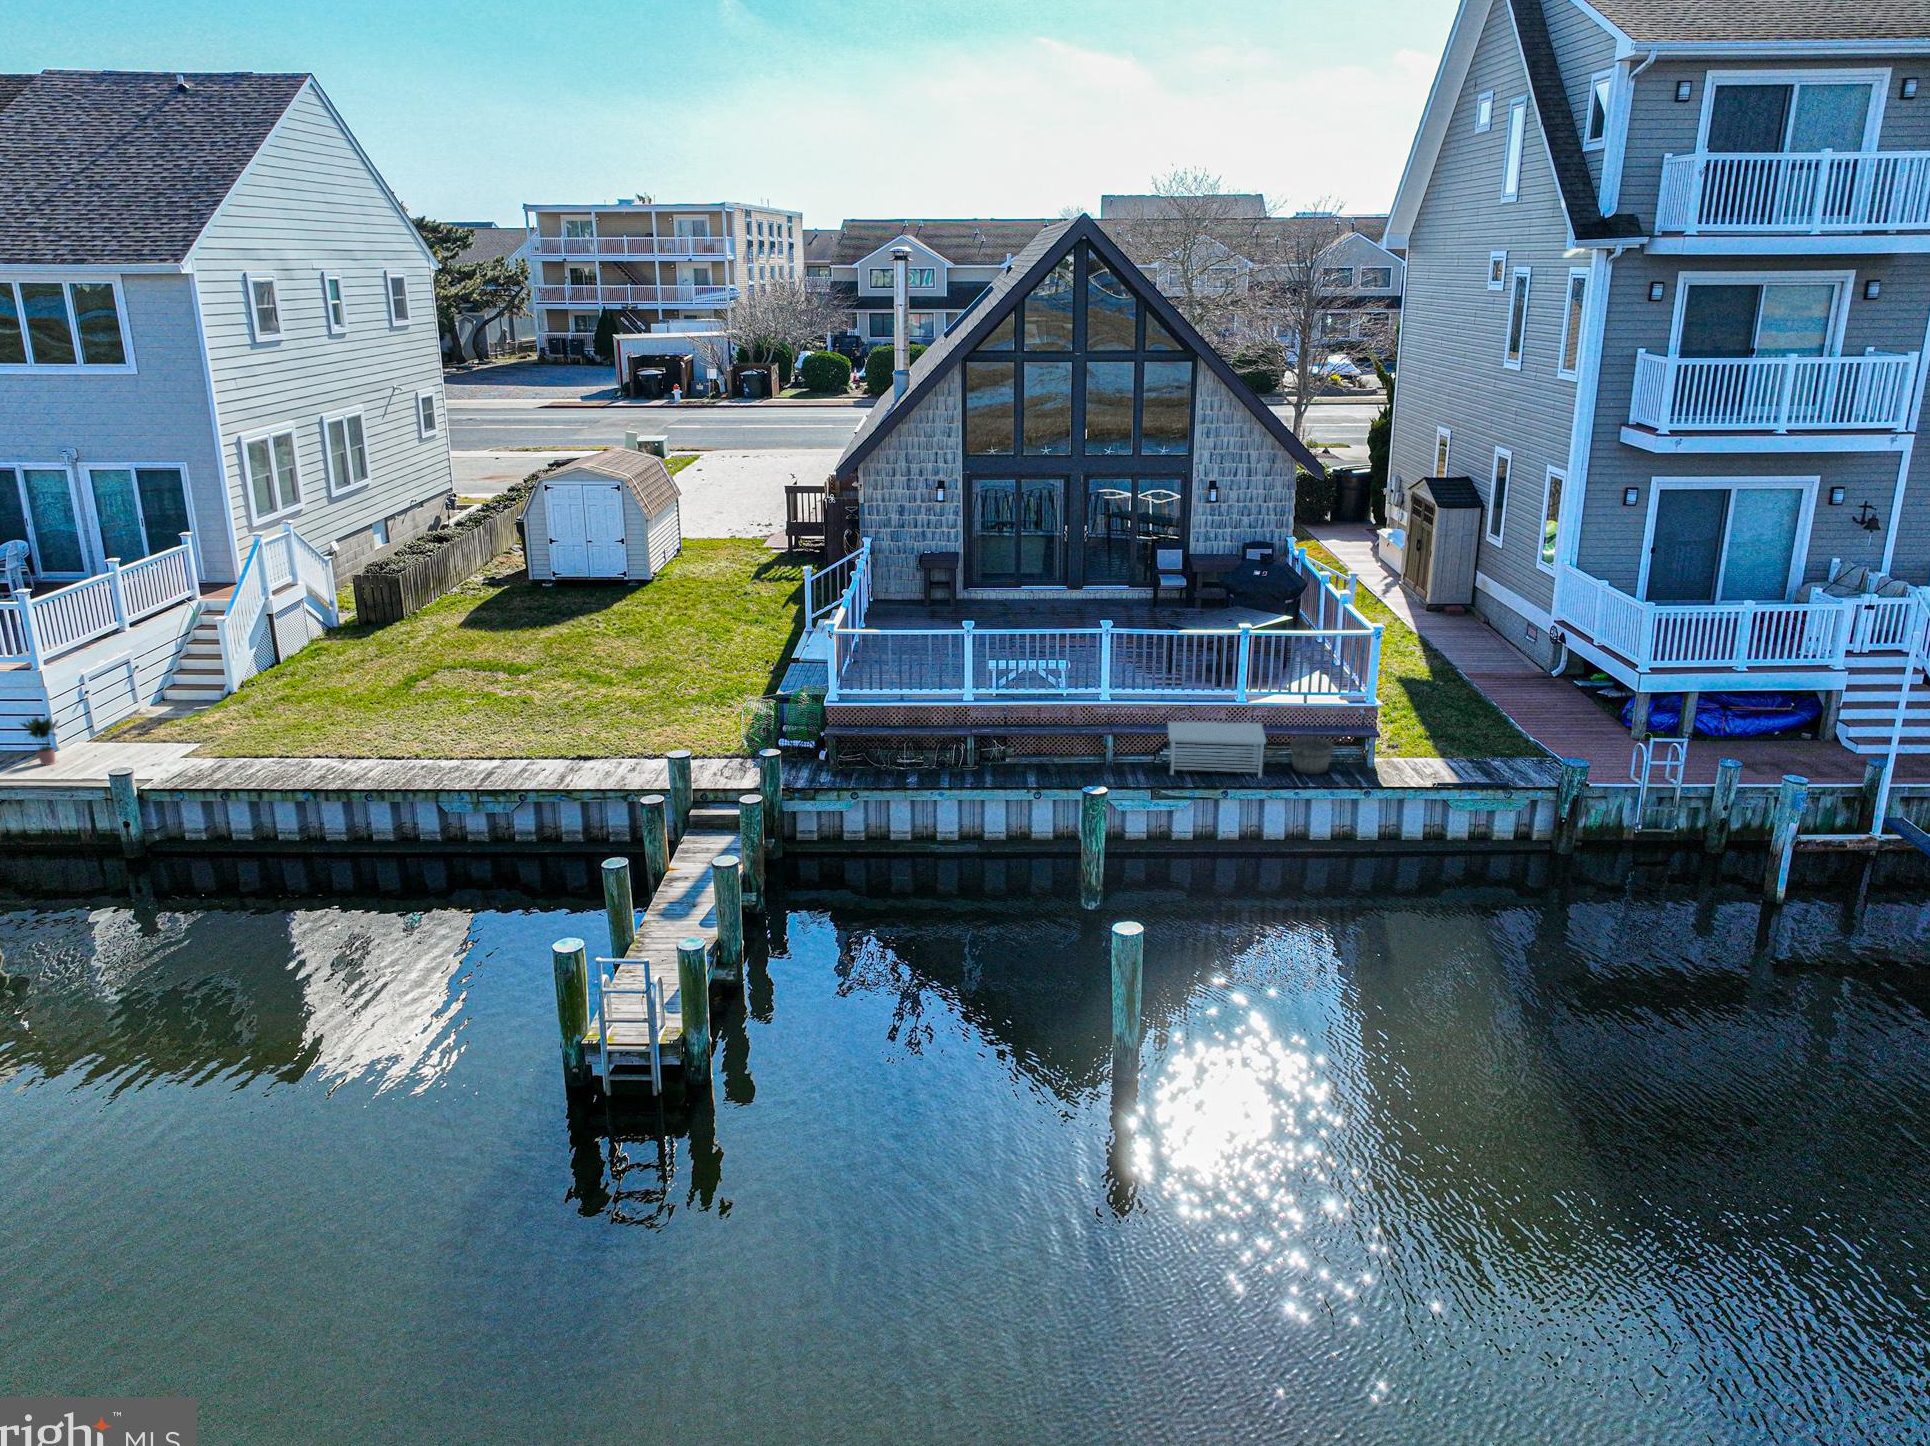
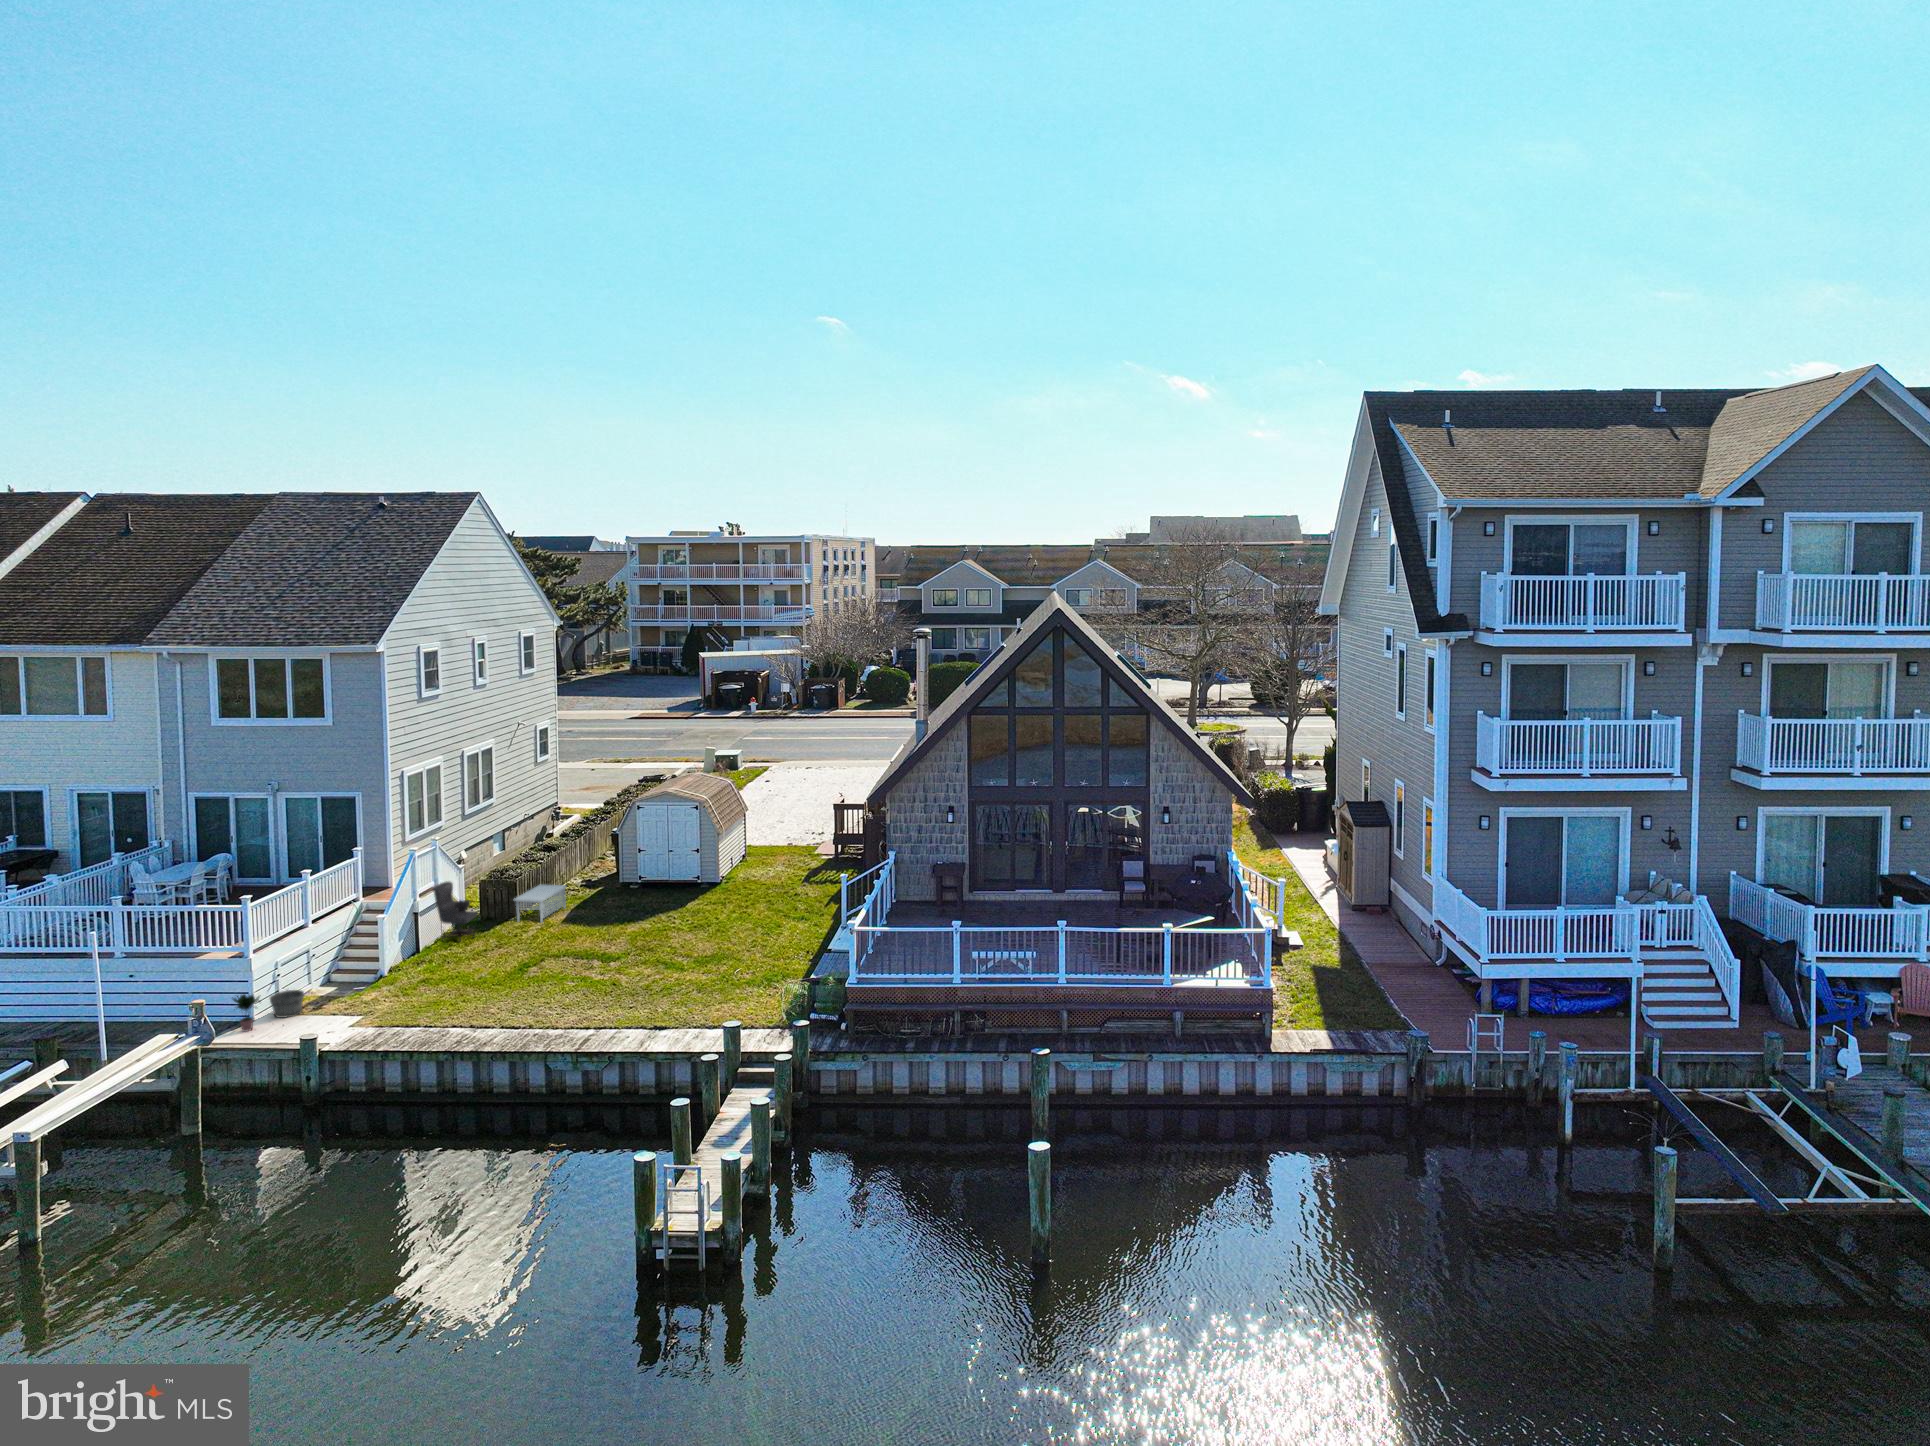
chair: none [292,577,354,651] -> present [433,881,478,941]
storage bench: present [1168,722,1266,778] -> present [515,885,566,922]
wooden bucket: present [1290,736,1334,774] -> present [269,990,304,1018]

